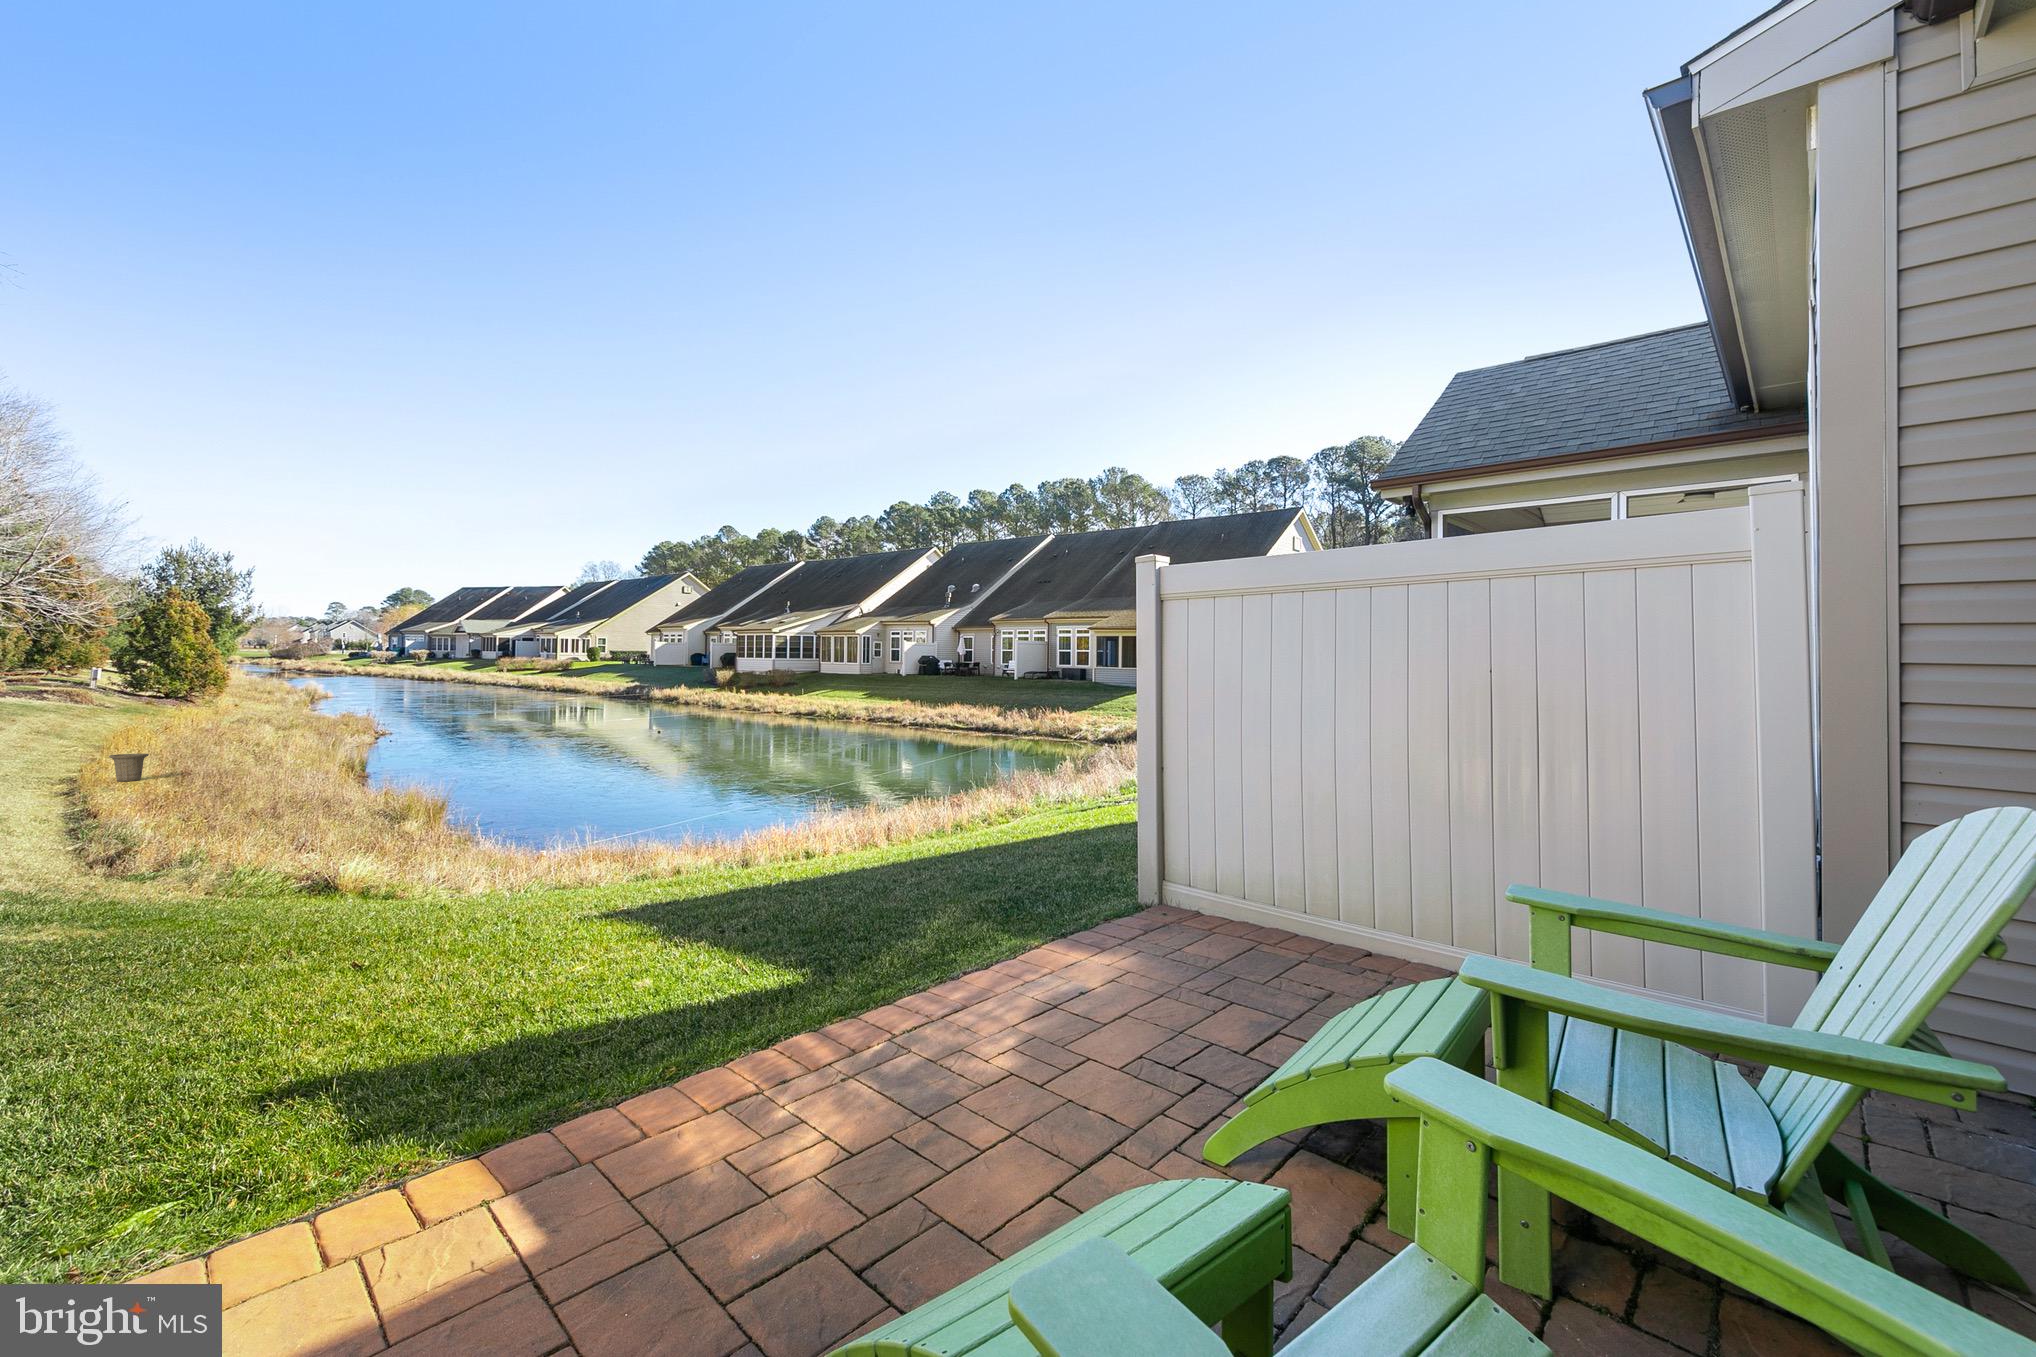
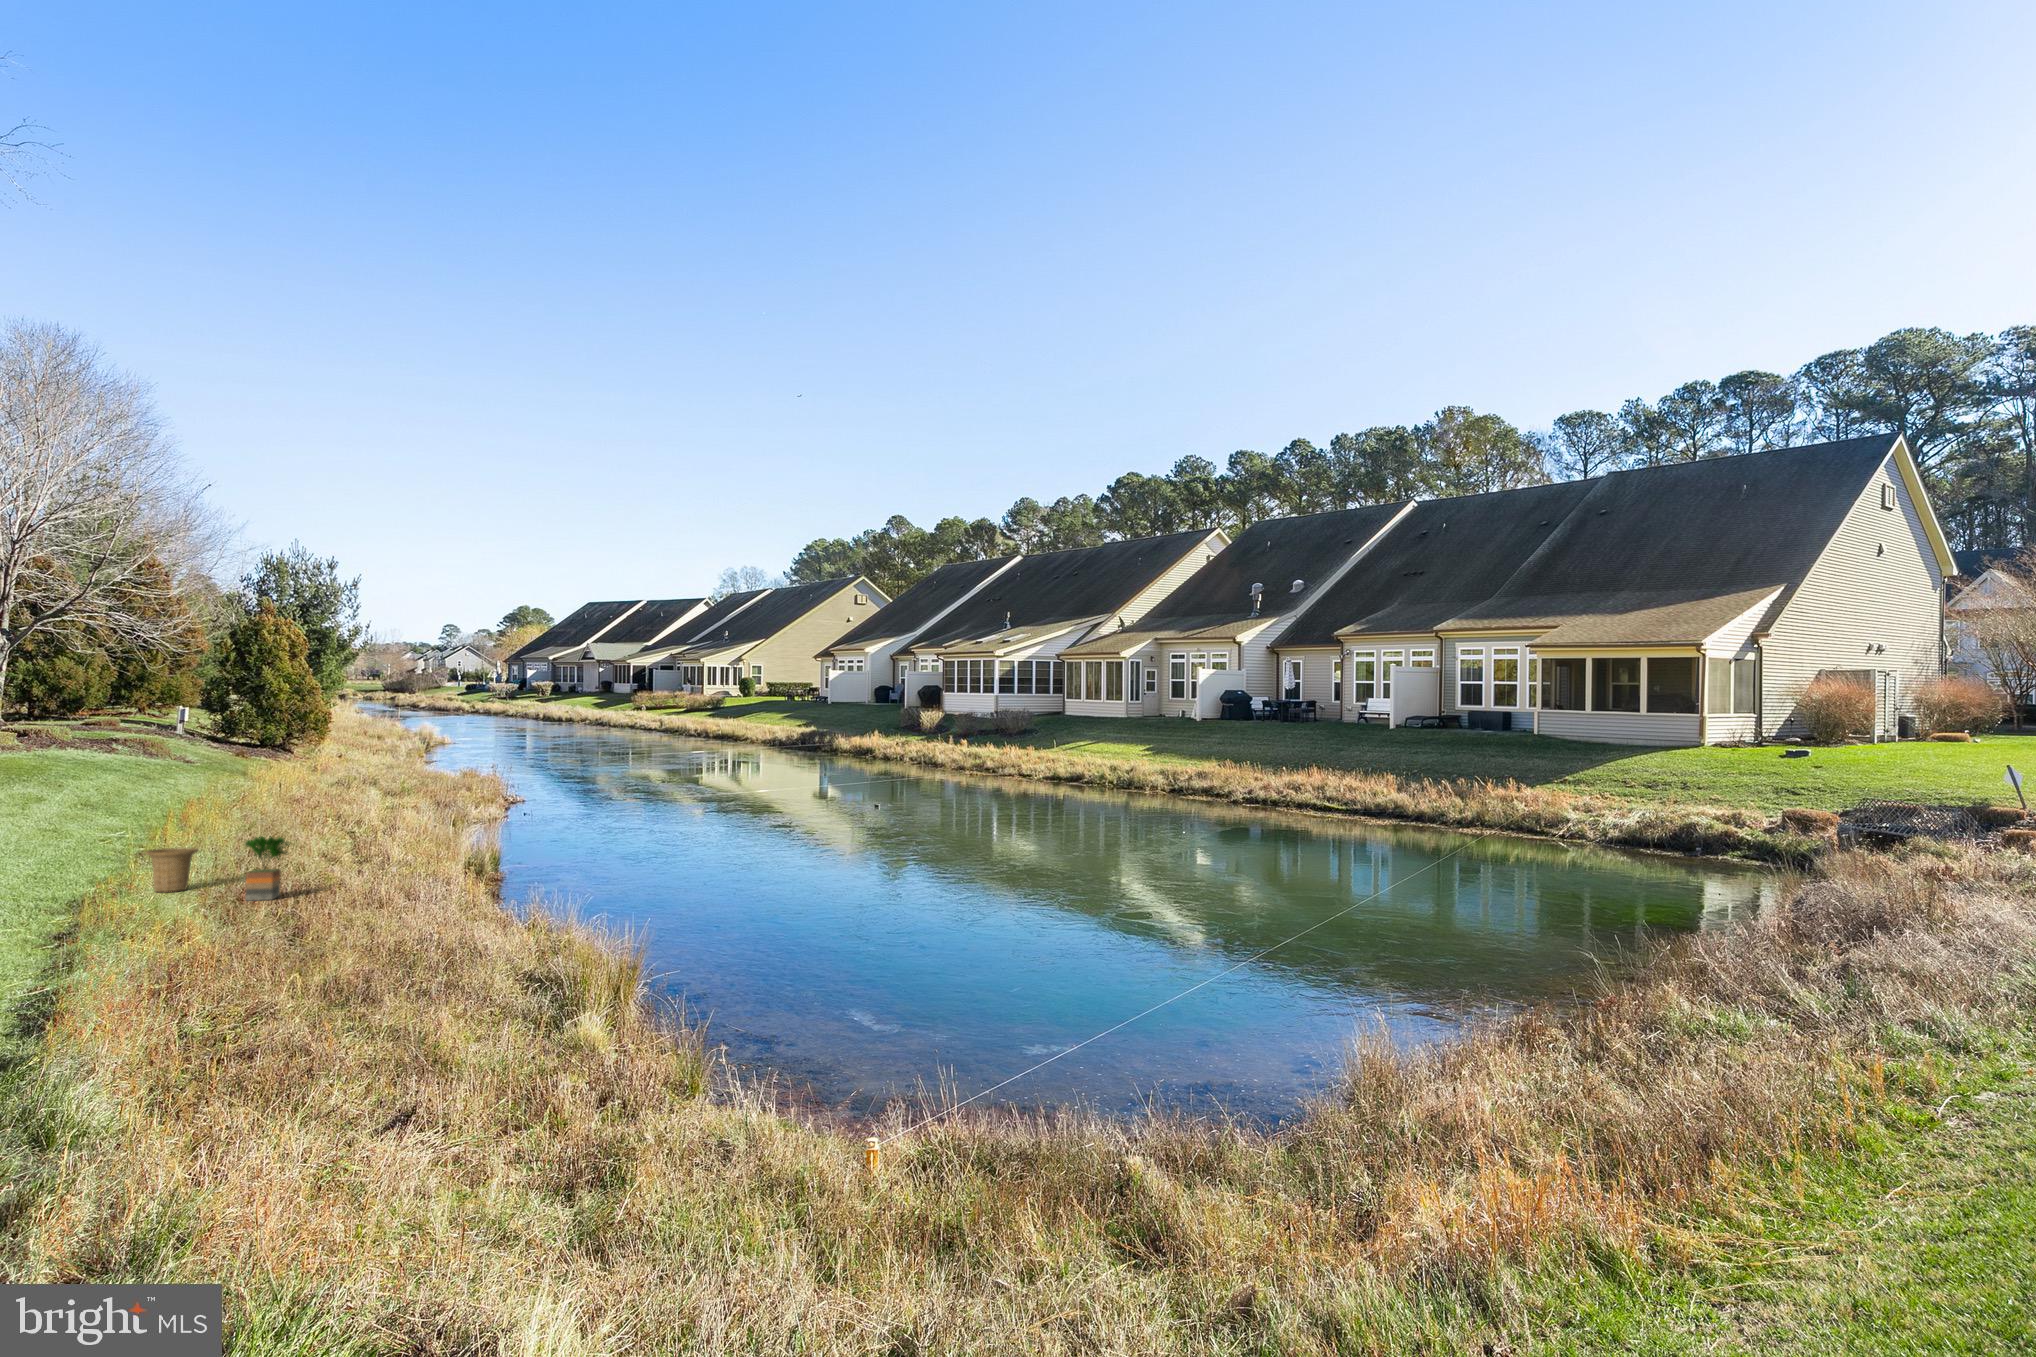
potted tree: none [183,743,219,783] -> present [245,836,290,901]

